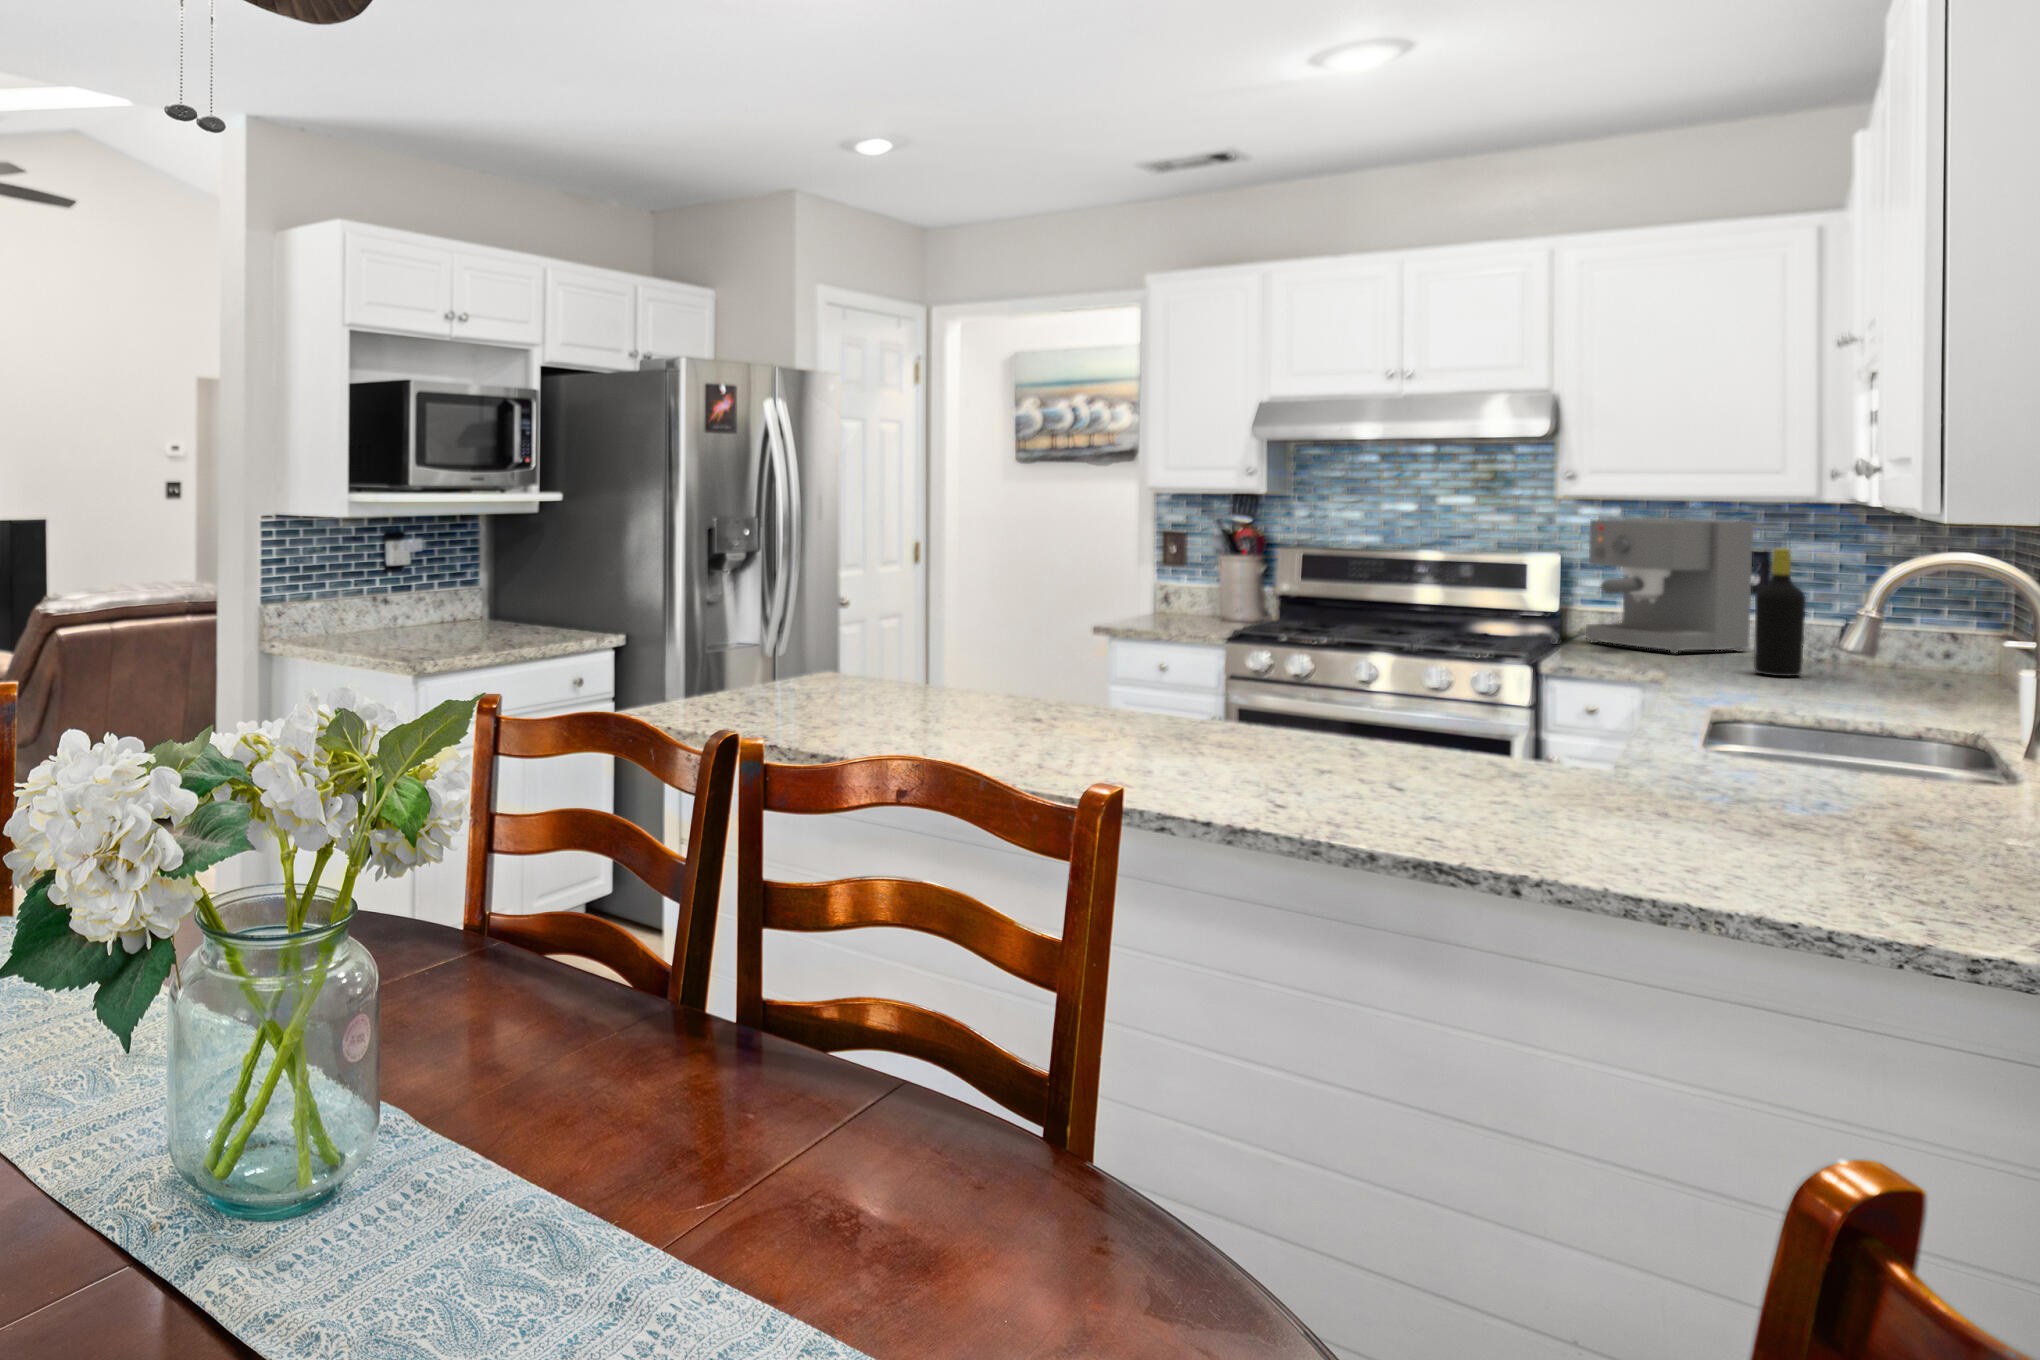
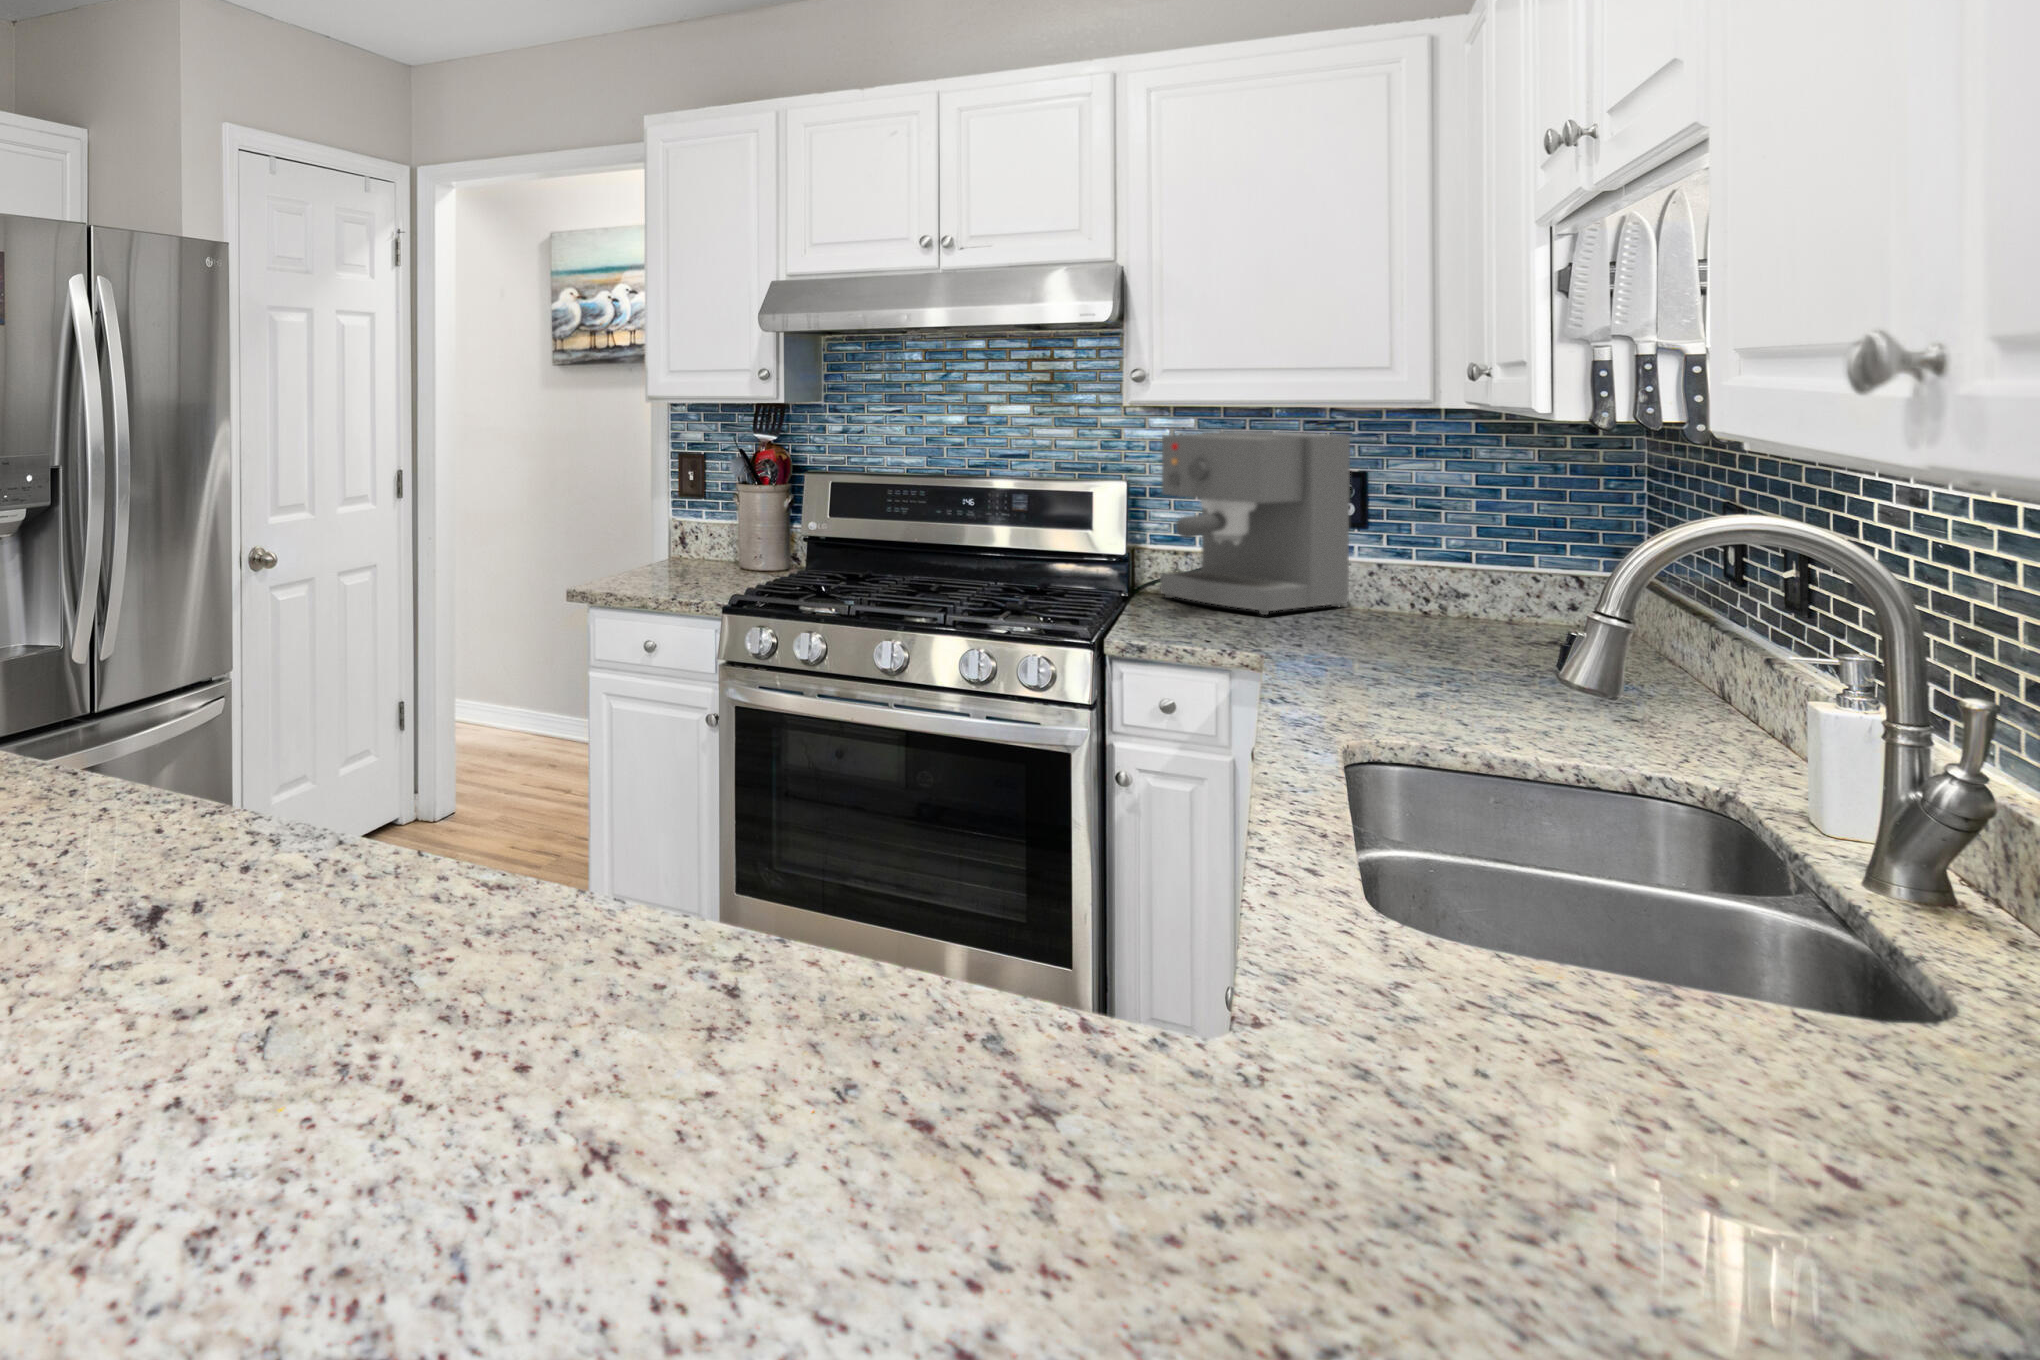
bottle: present [1754,548,1806,676] -> none [1365,475,1427,655]

